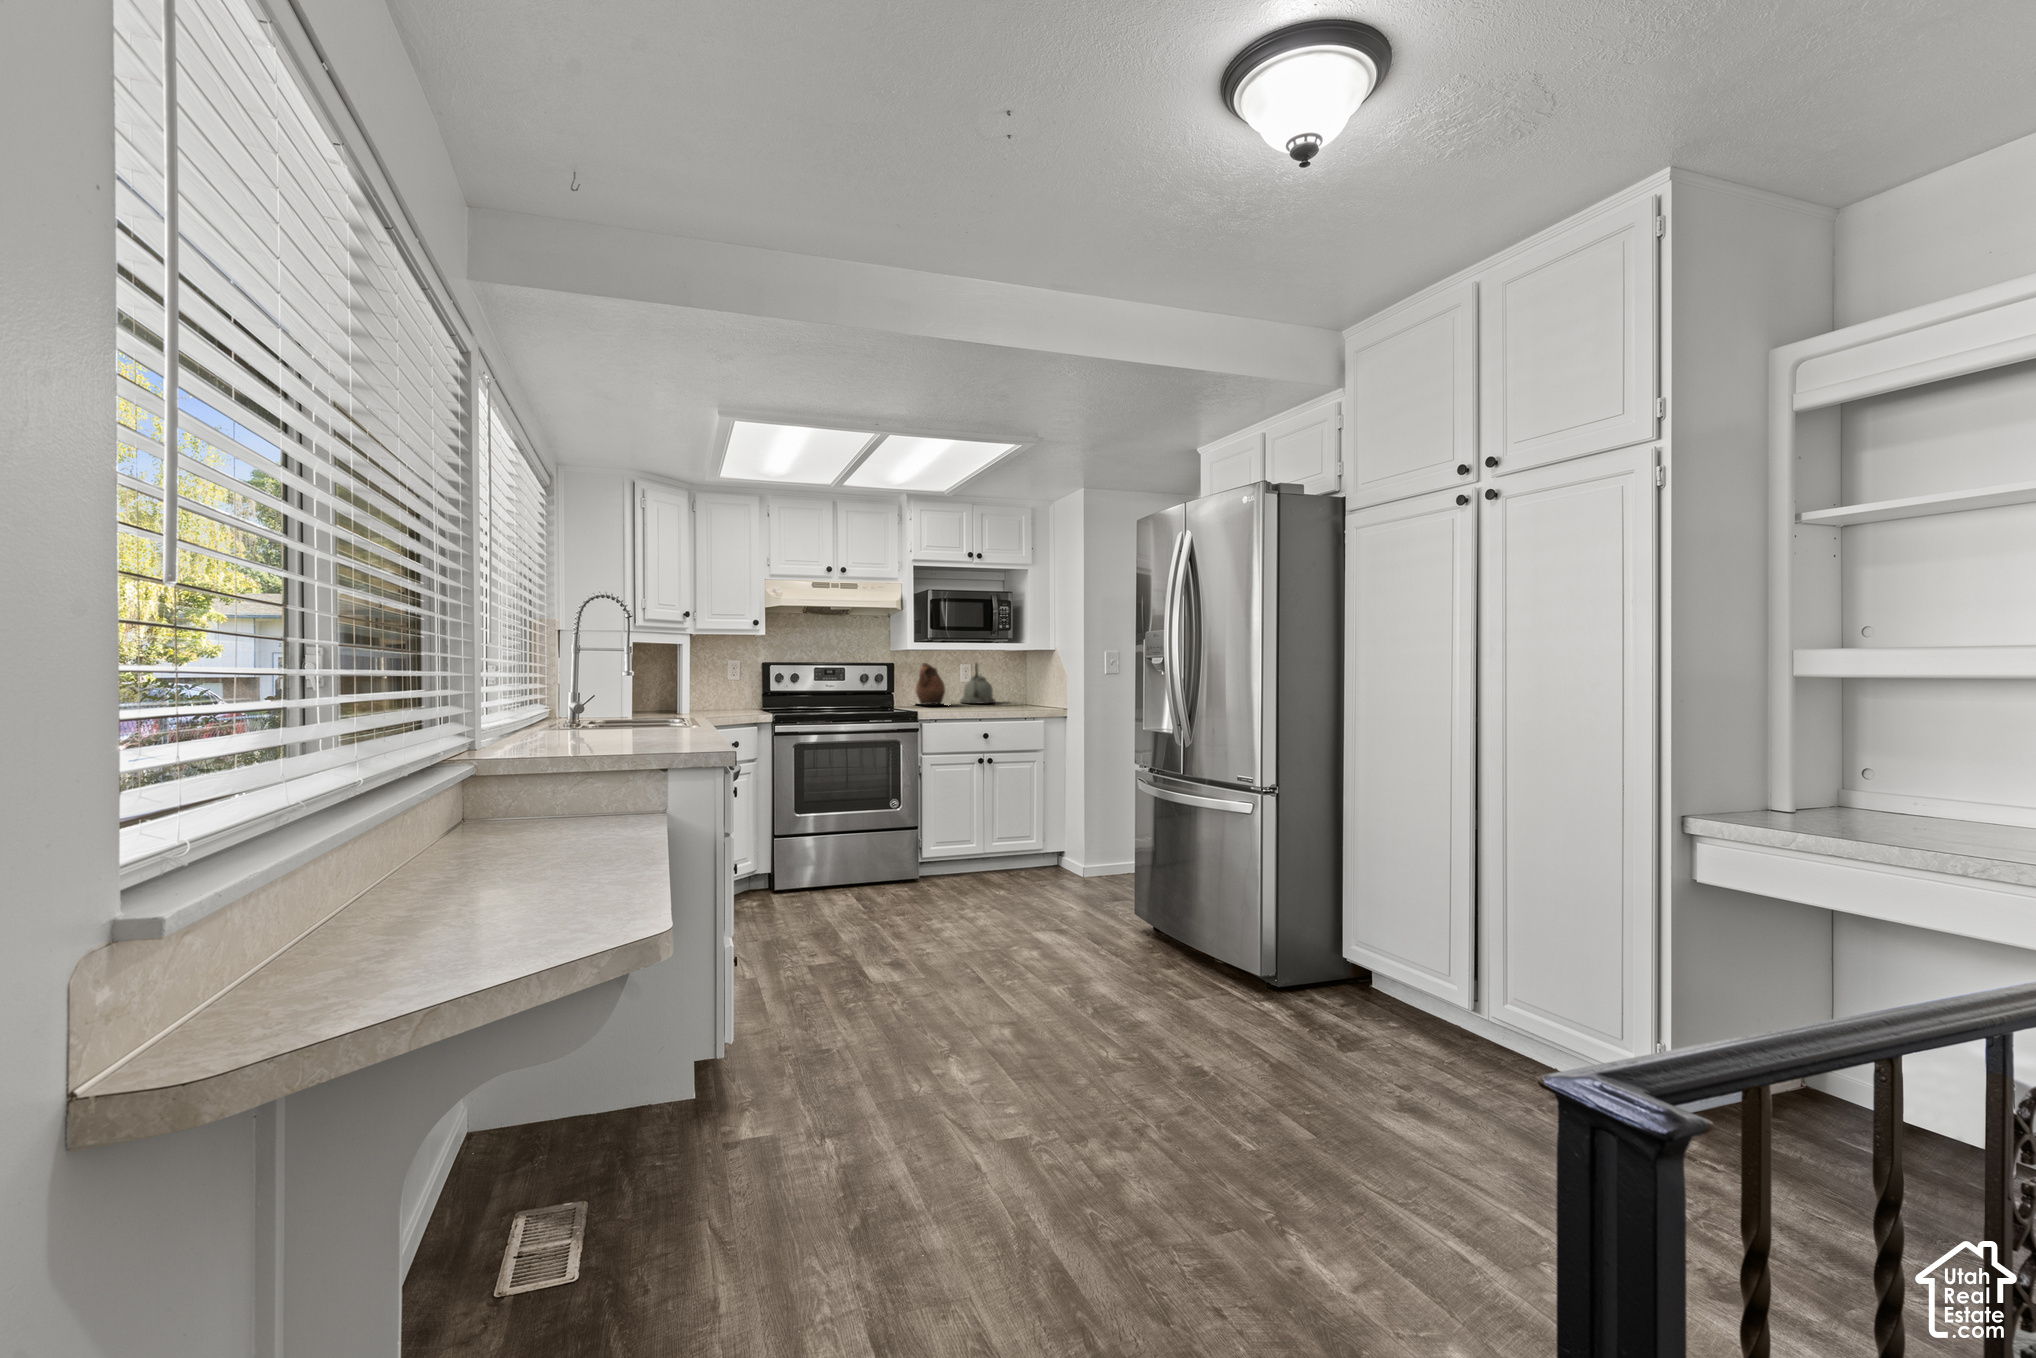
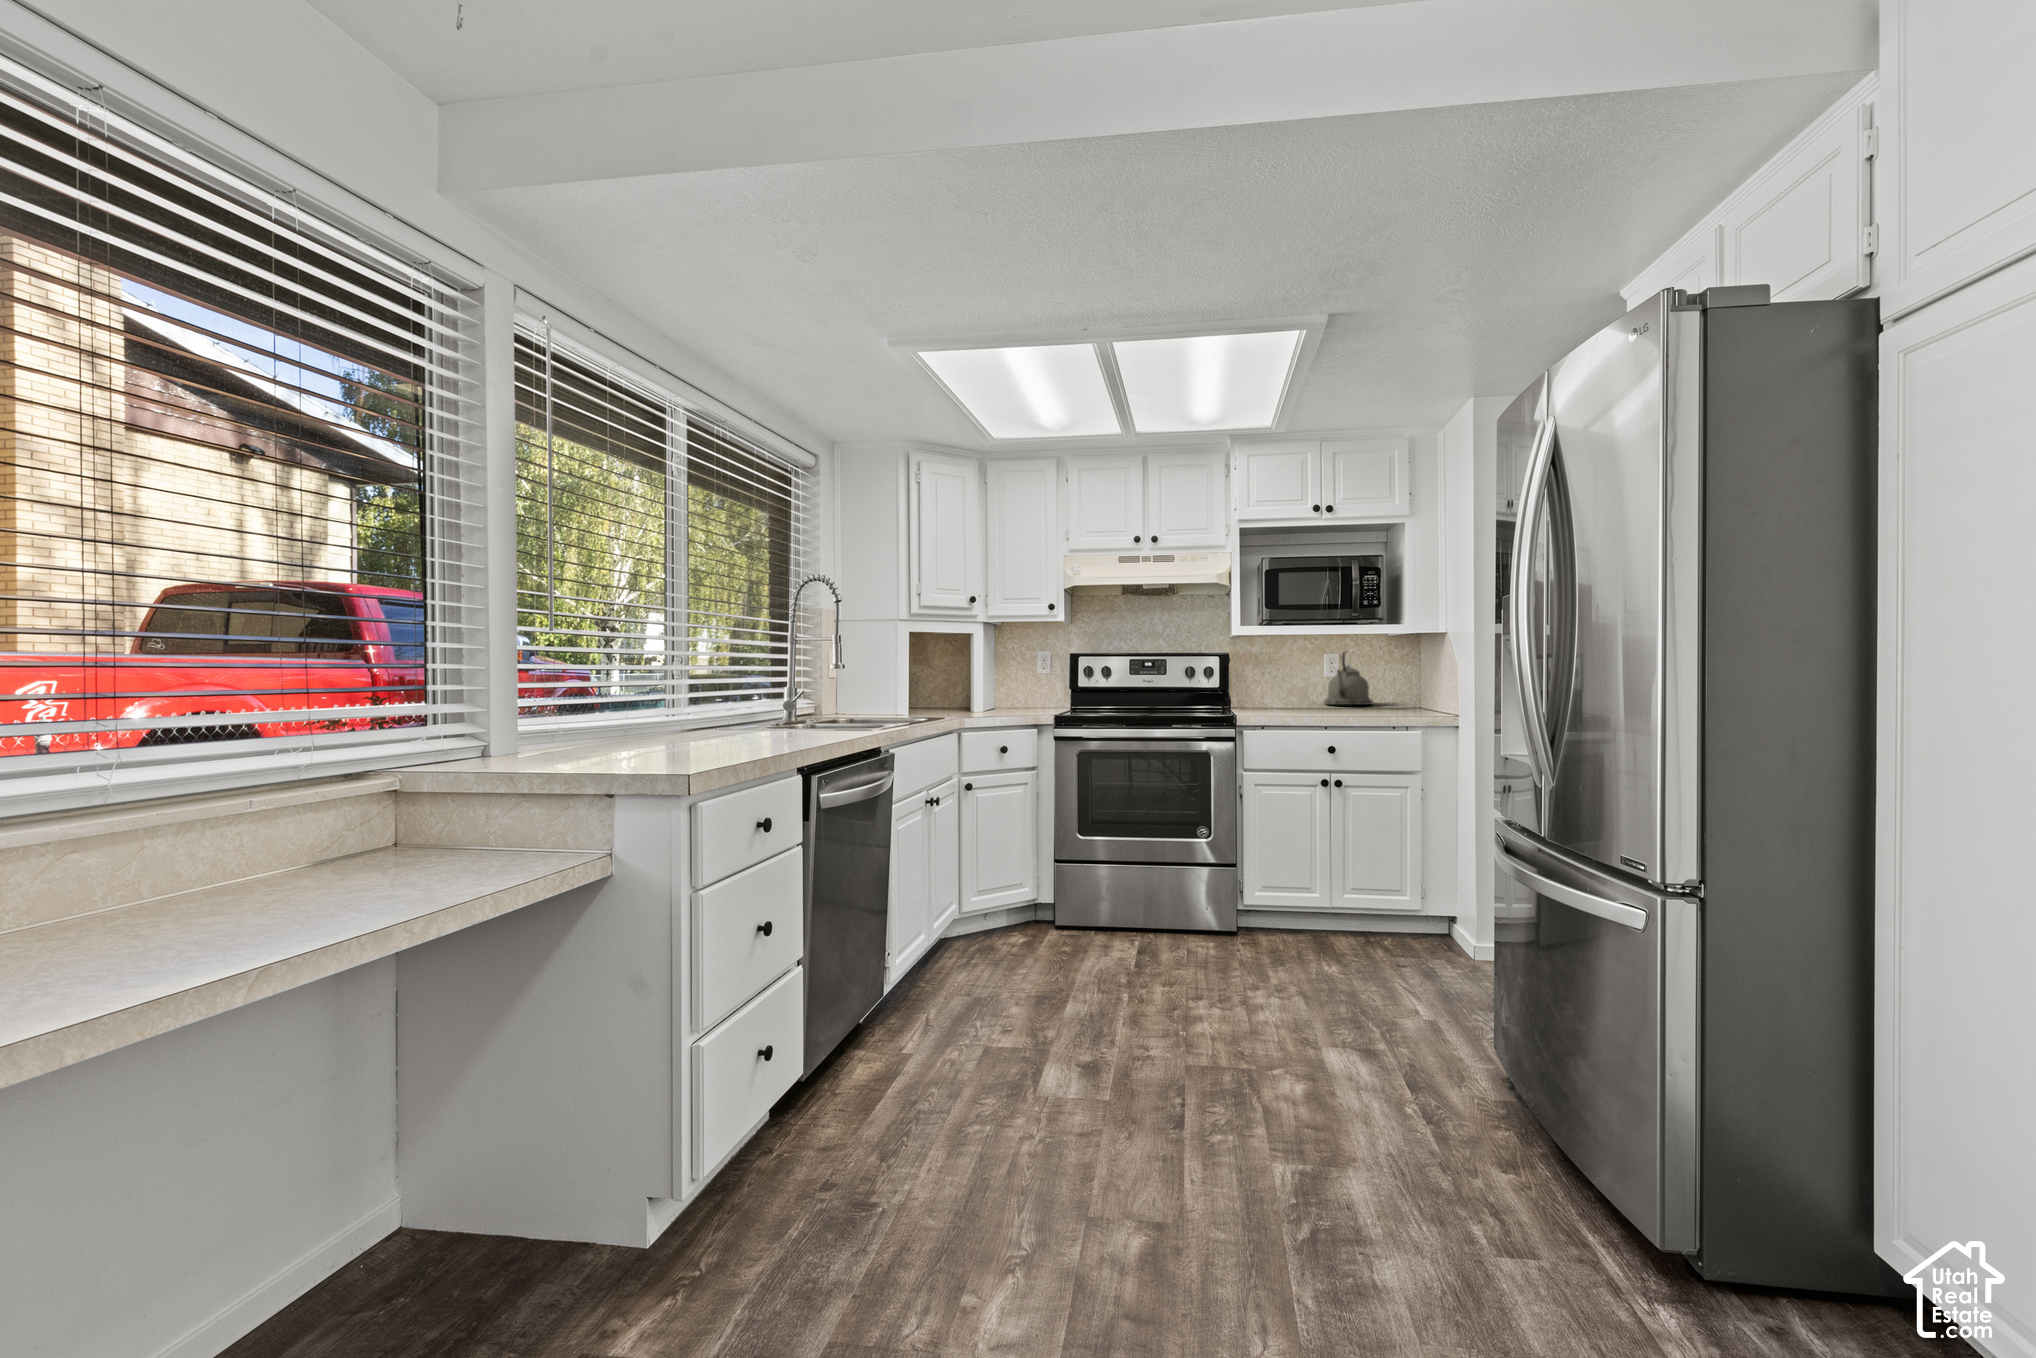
ceramic pitcher: present [916,663,945,705] -> none [1254,653,1303,707]

